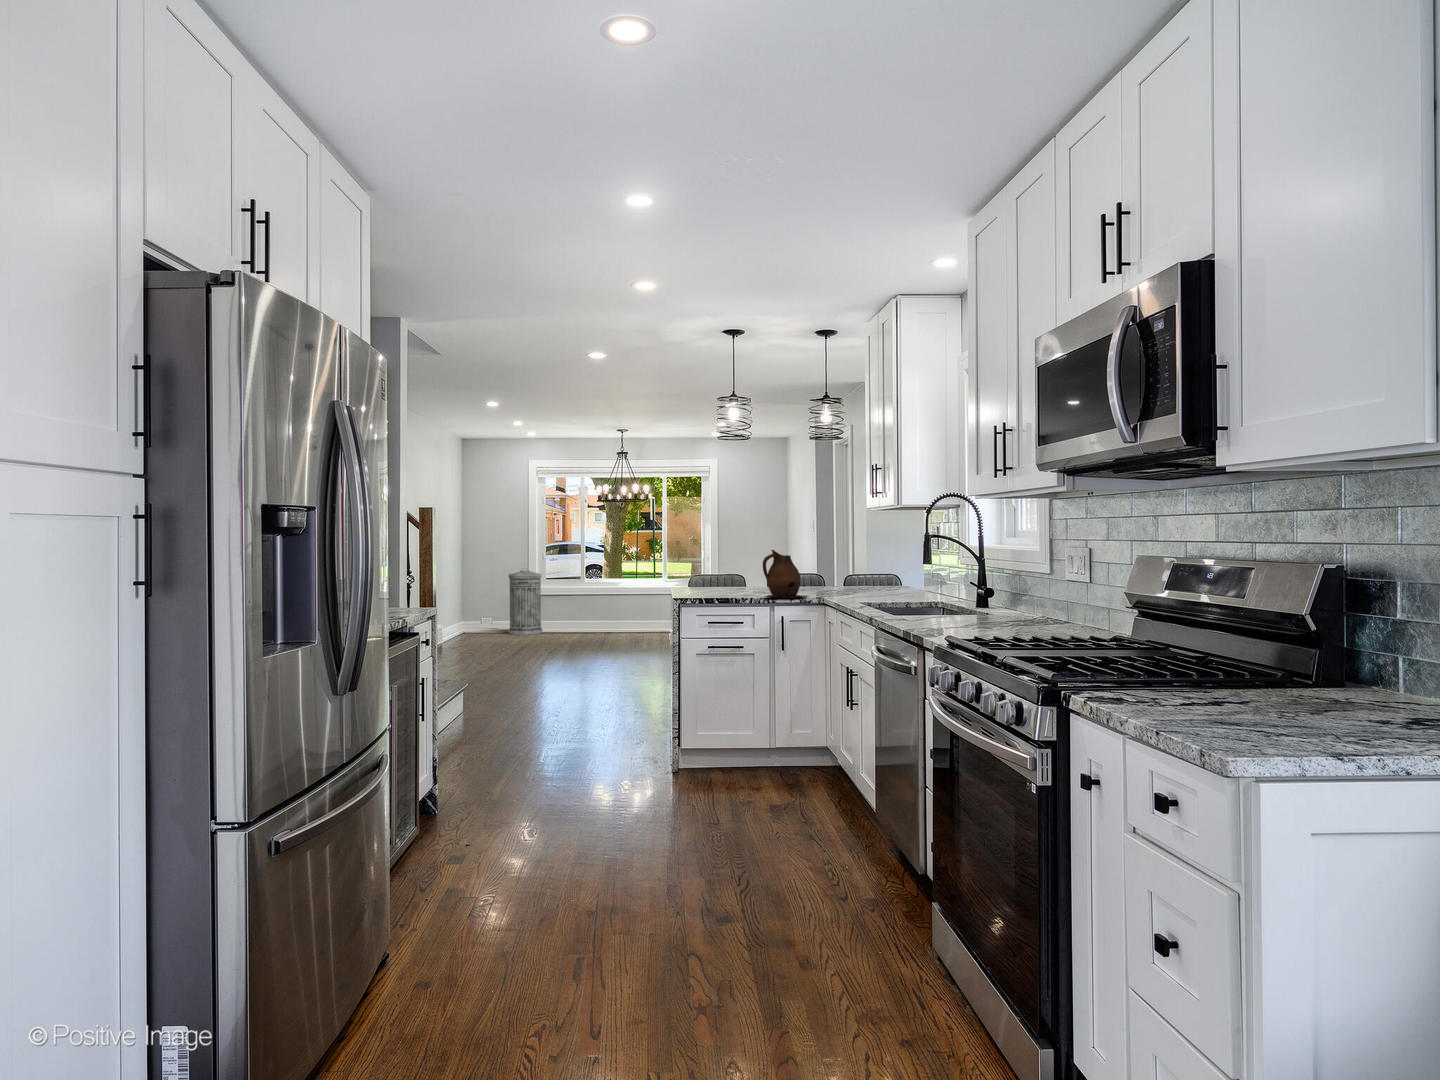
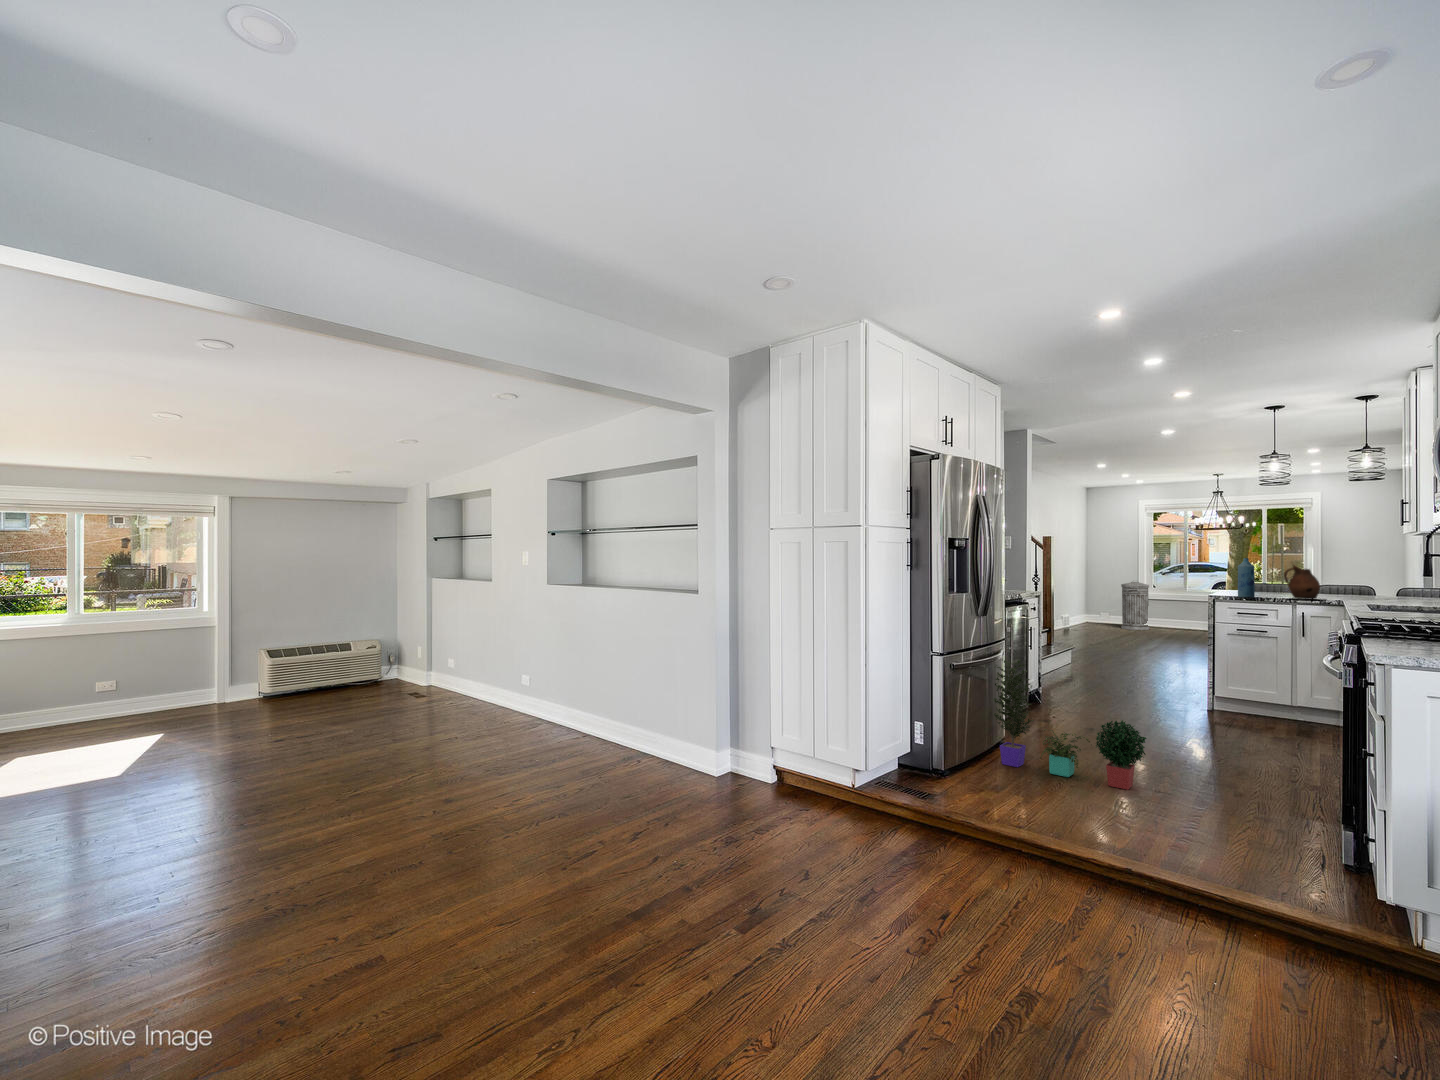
bottle: none [709,541,729,599] -> present [1238,558,1255,598]
potted plant: none [367,786,693,1042] -> present [993,659,1147,790]

